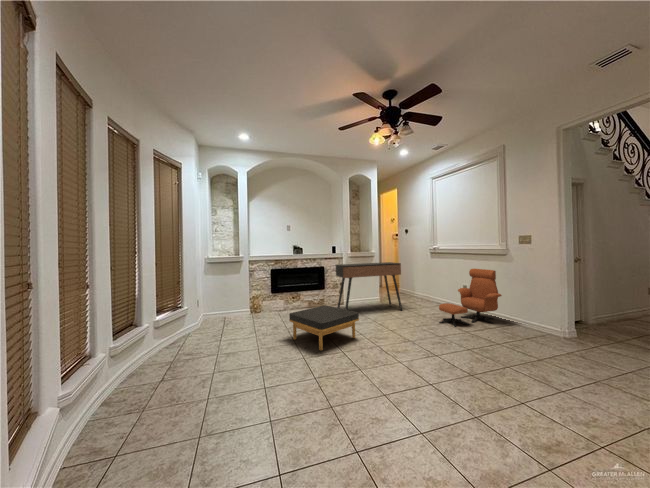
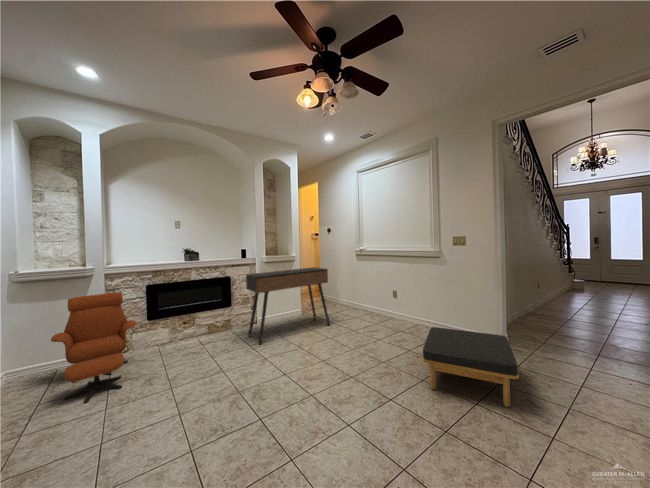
lounge chair: present [439,269,502,327] -> present [51,292,137,403]
ottoman: present [289,305,359,351] -> present [423,327,519,407]

